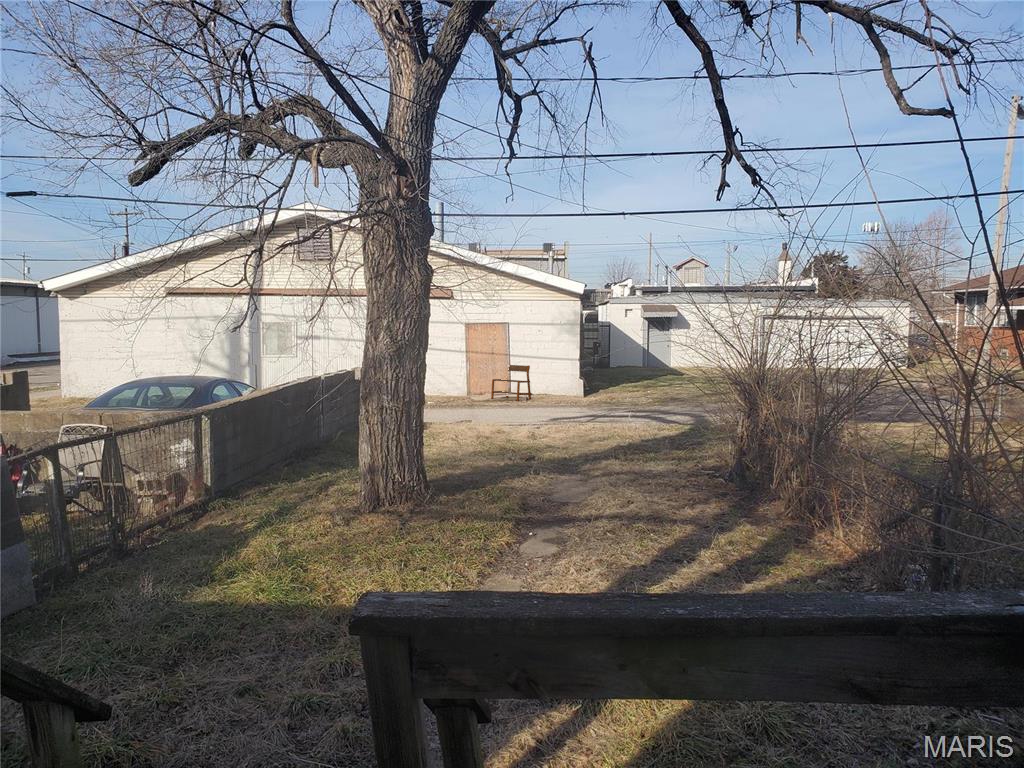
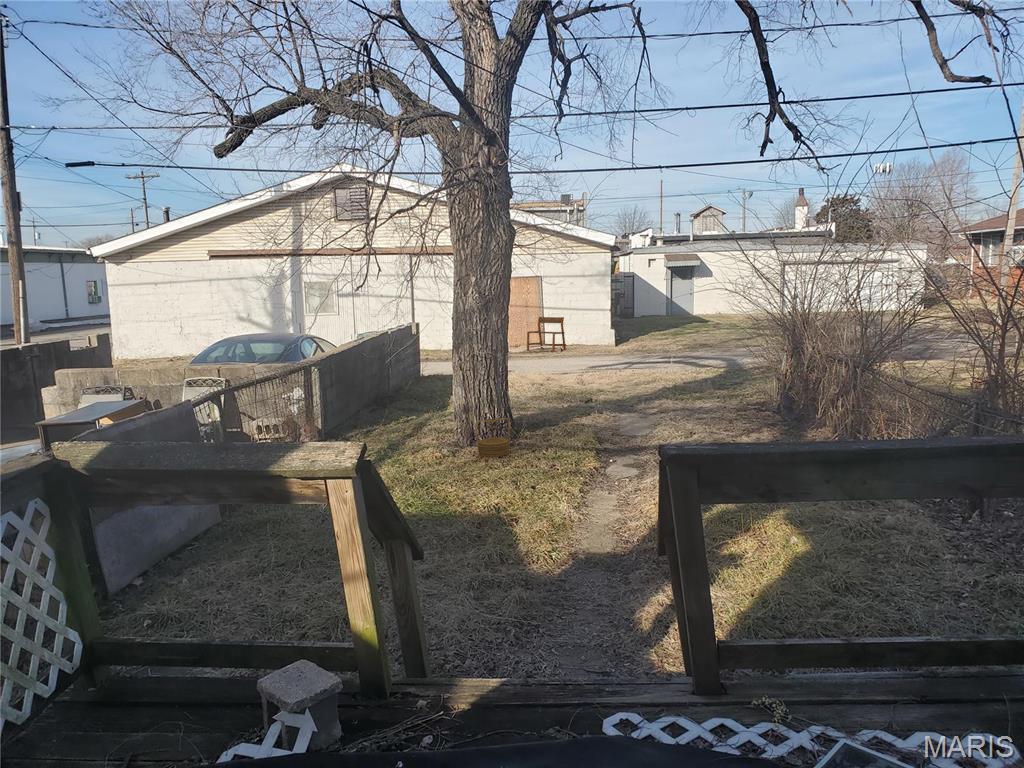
woven basket: none [379,481,420,527] -> present [475,418,510,457]

